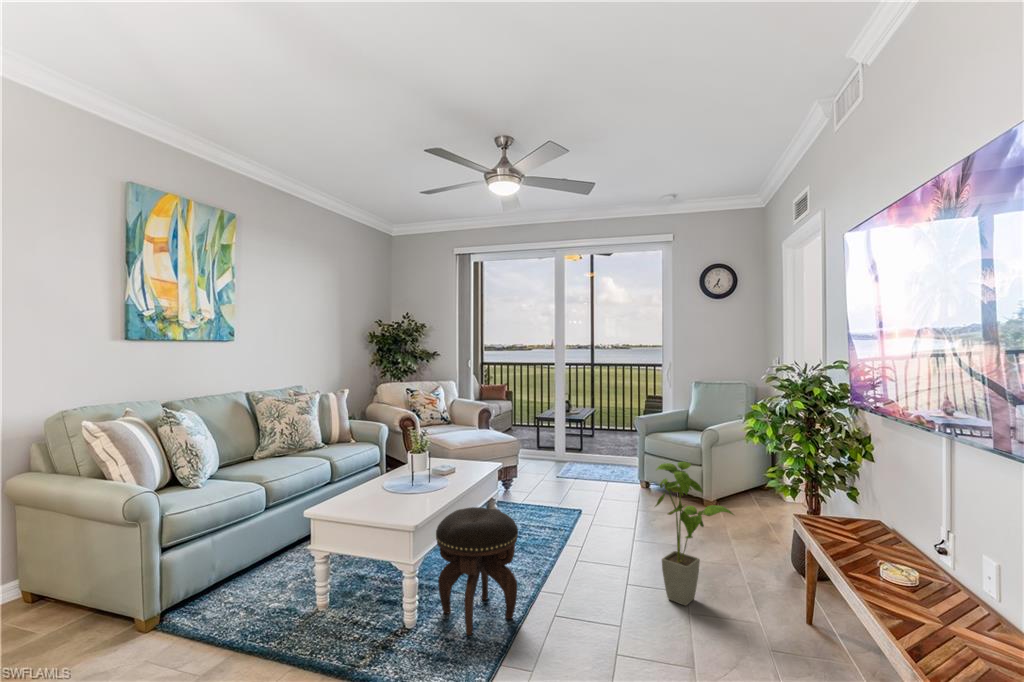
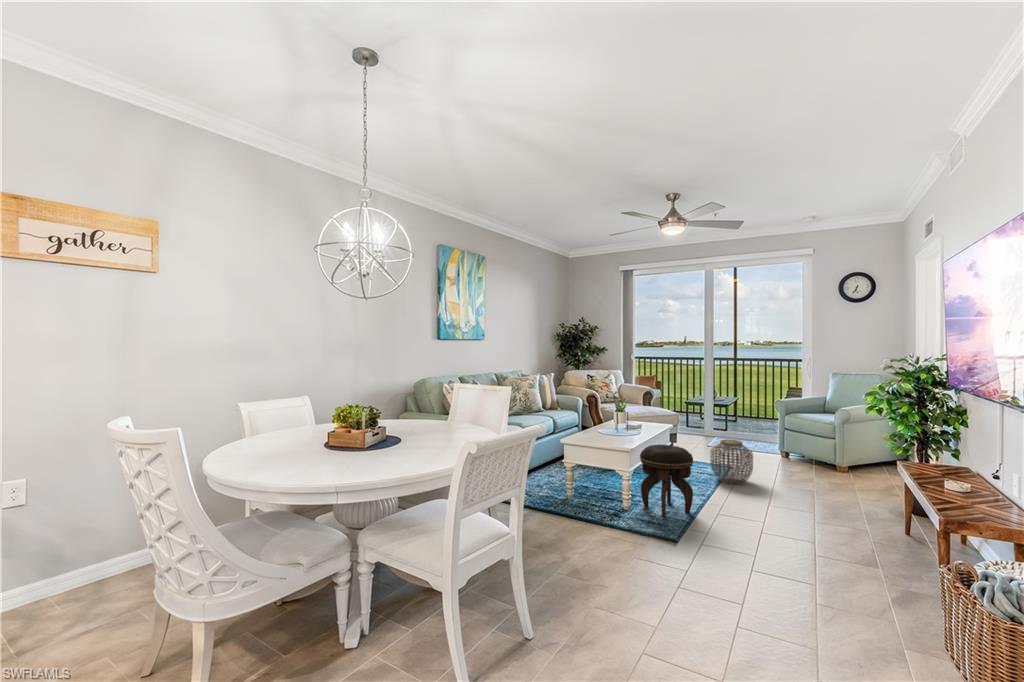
house plant: present [655,462,734,606] -> none [789,422,851,518]
woven basket: none [553,480,607,545] -> present [710,440,753,485]

